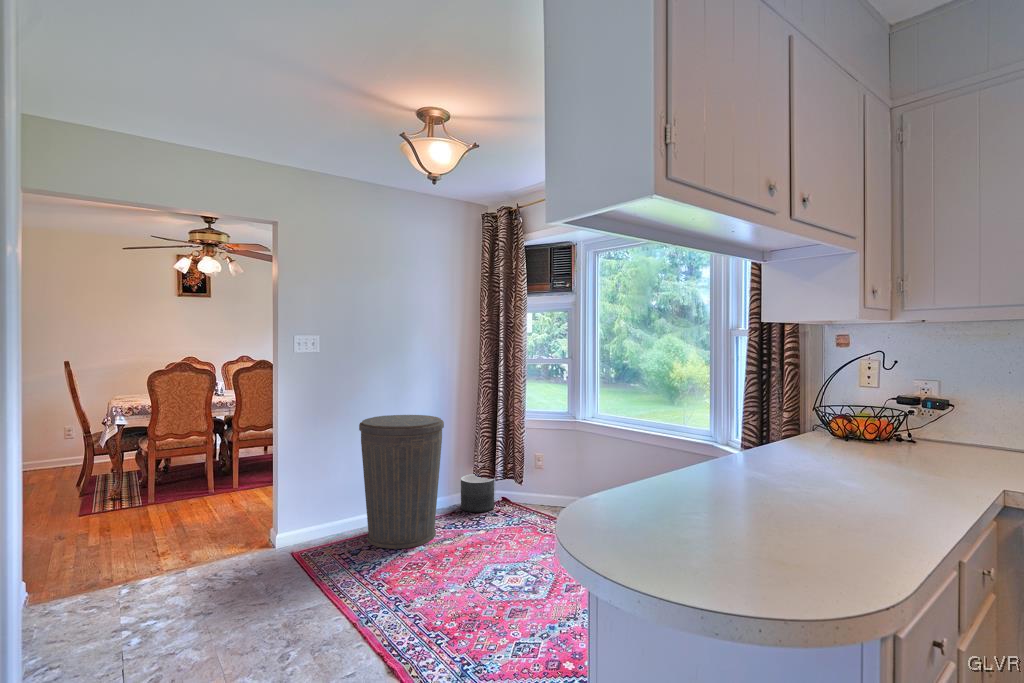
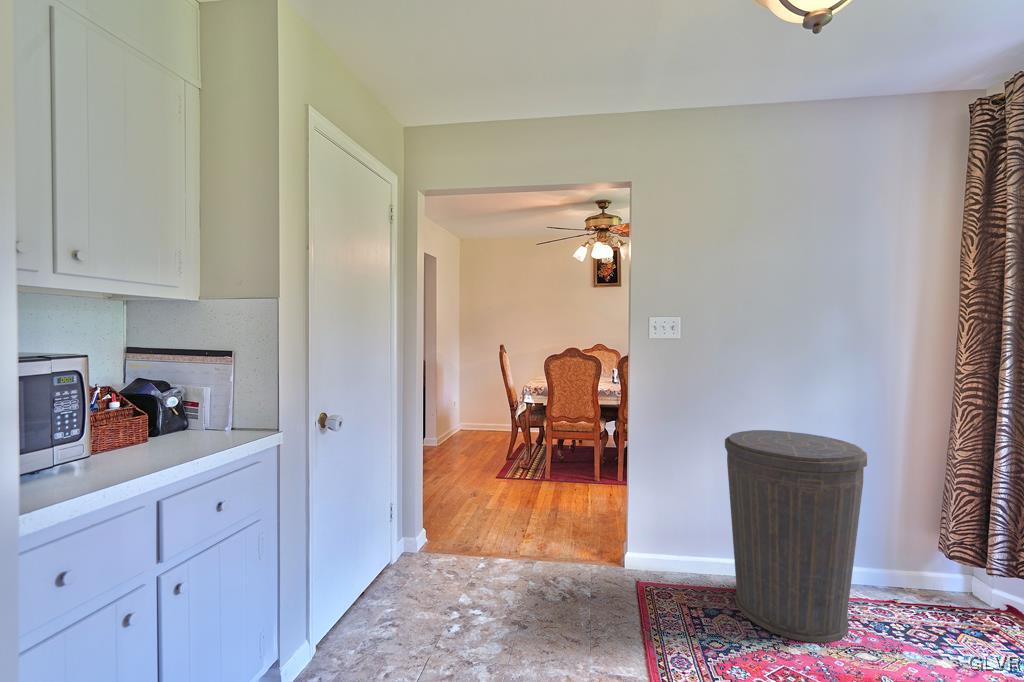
planter: present [461,474,494,512] -> none [910,545,986,622]

